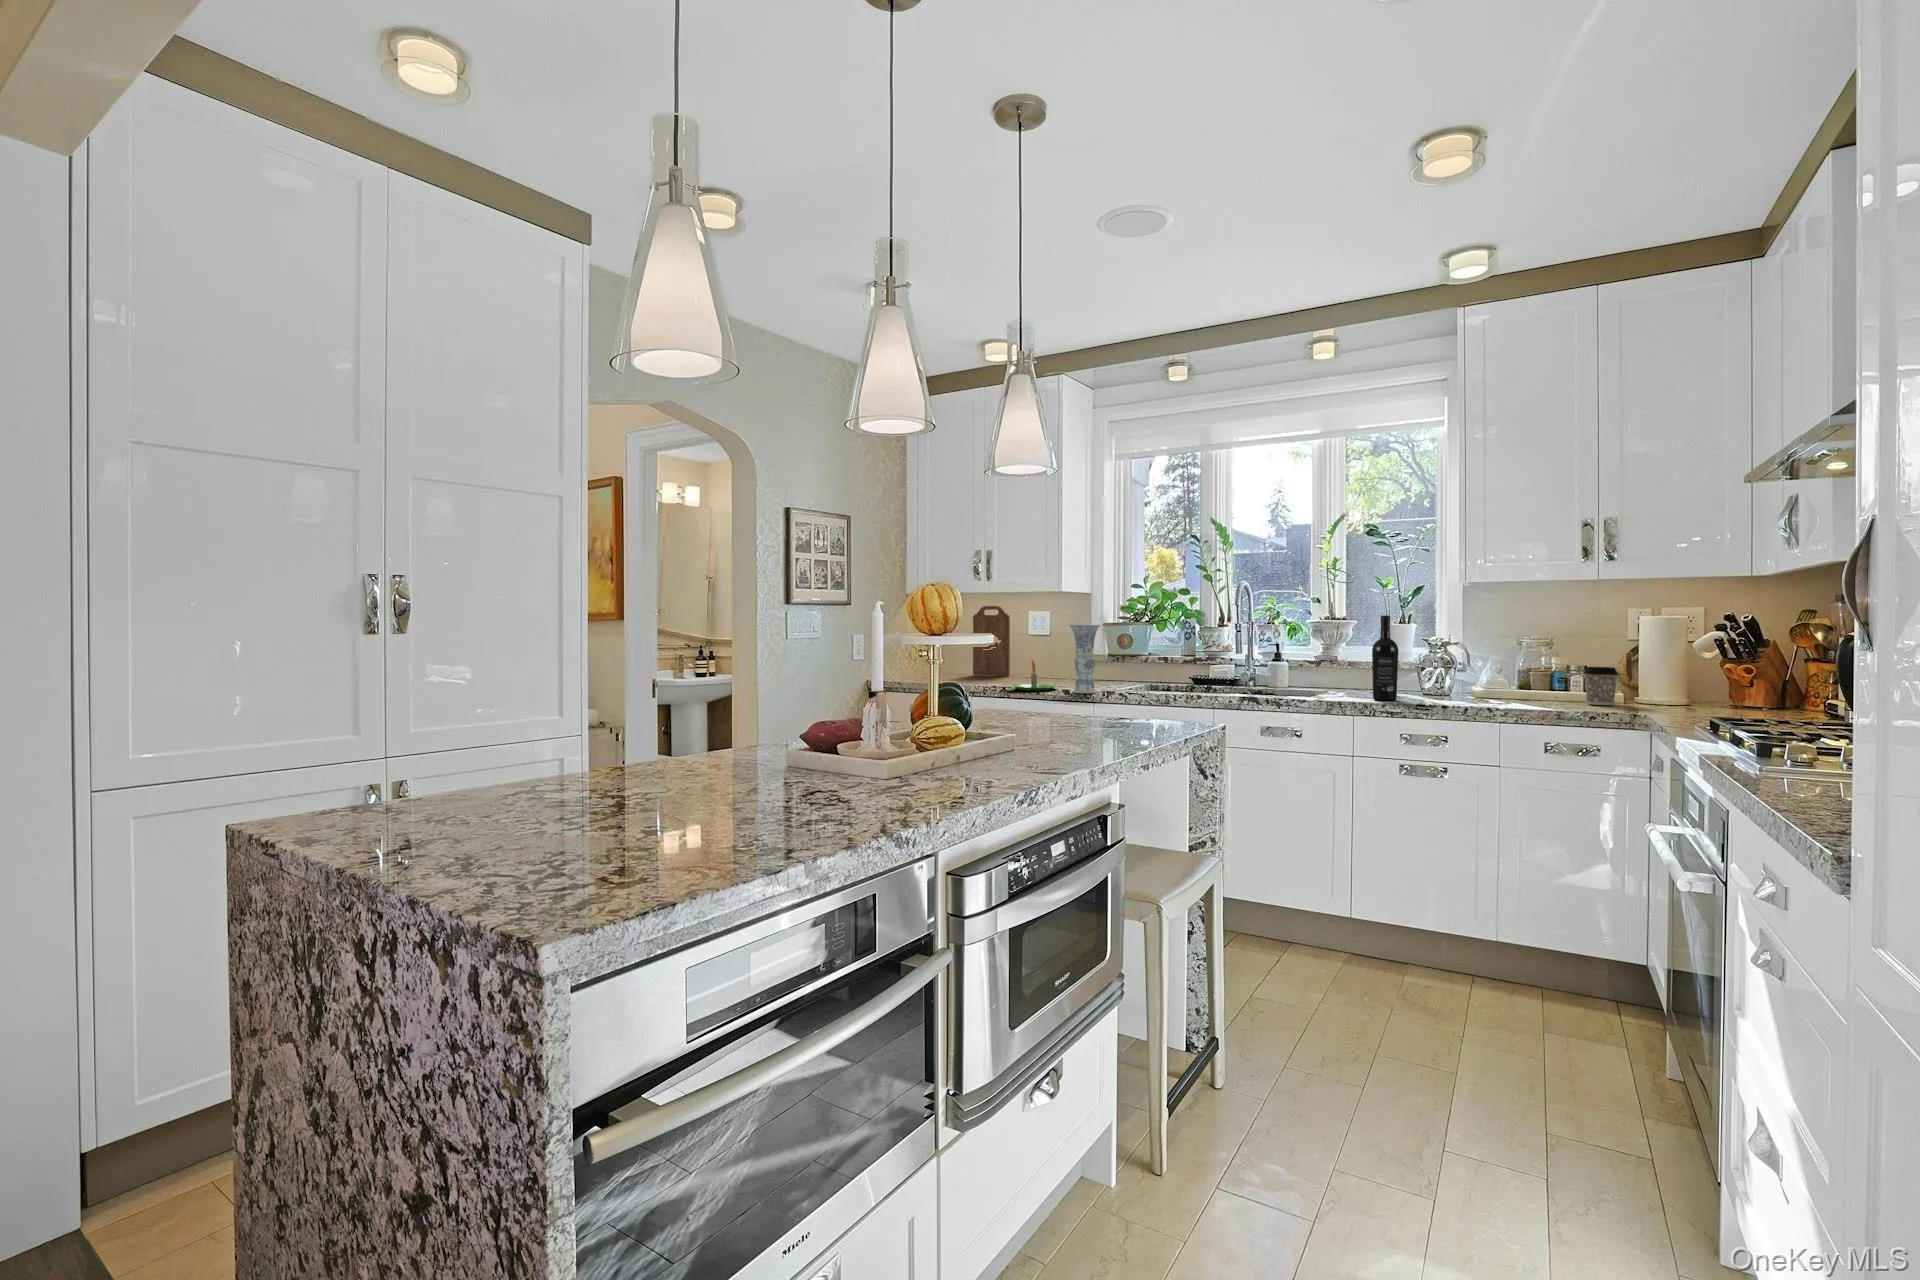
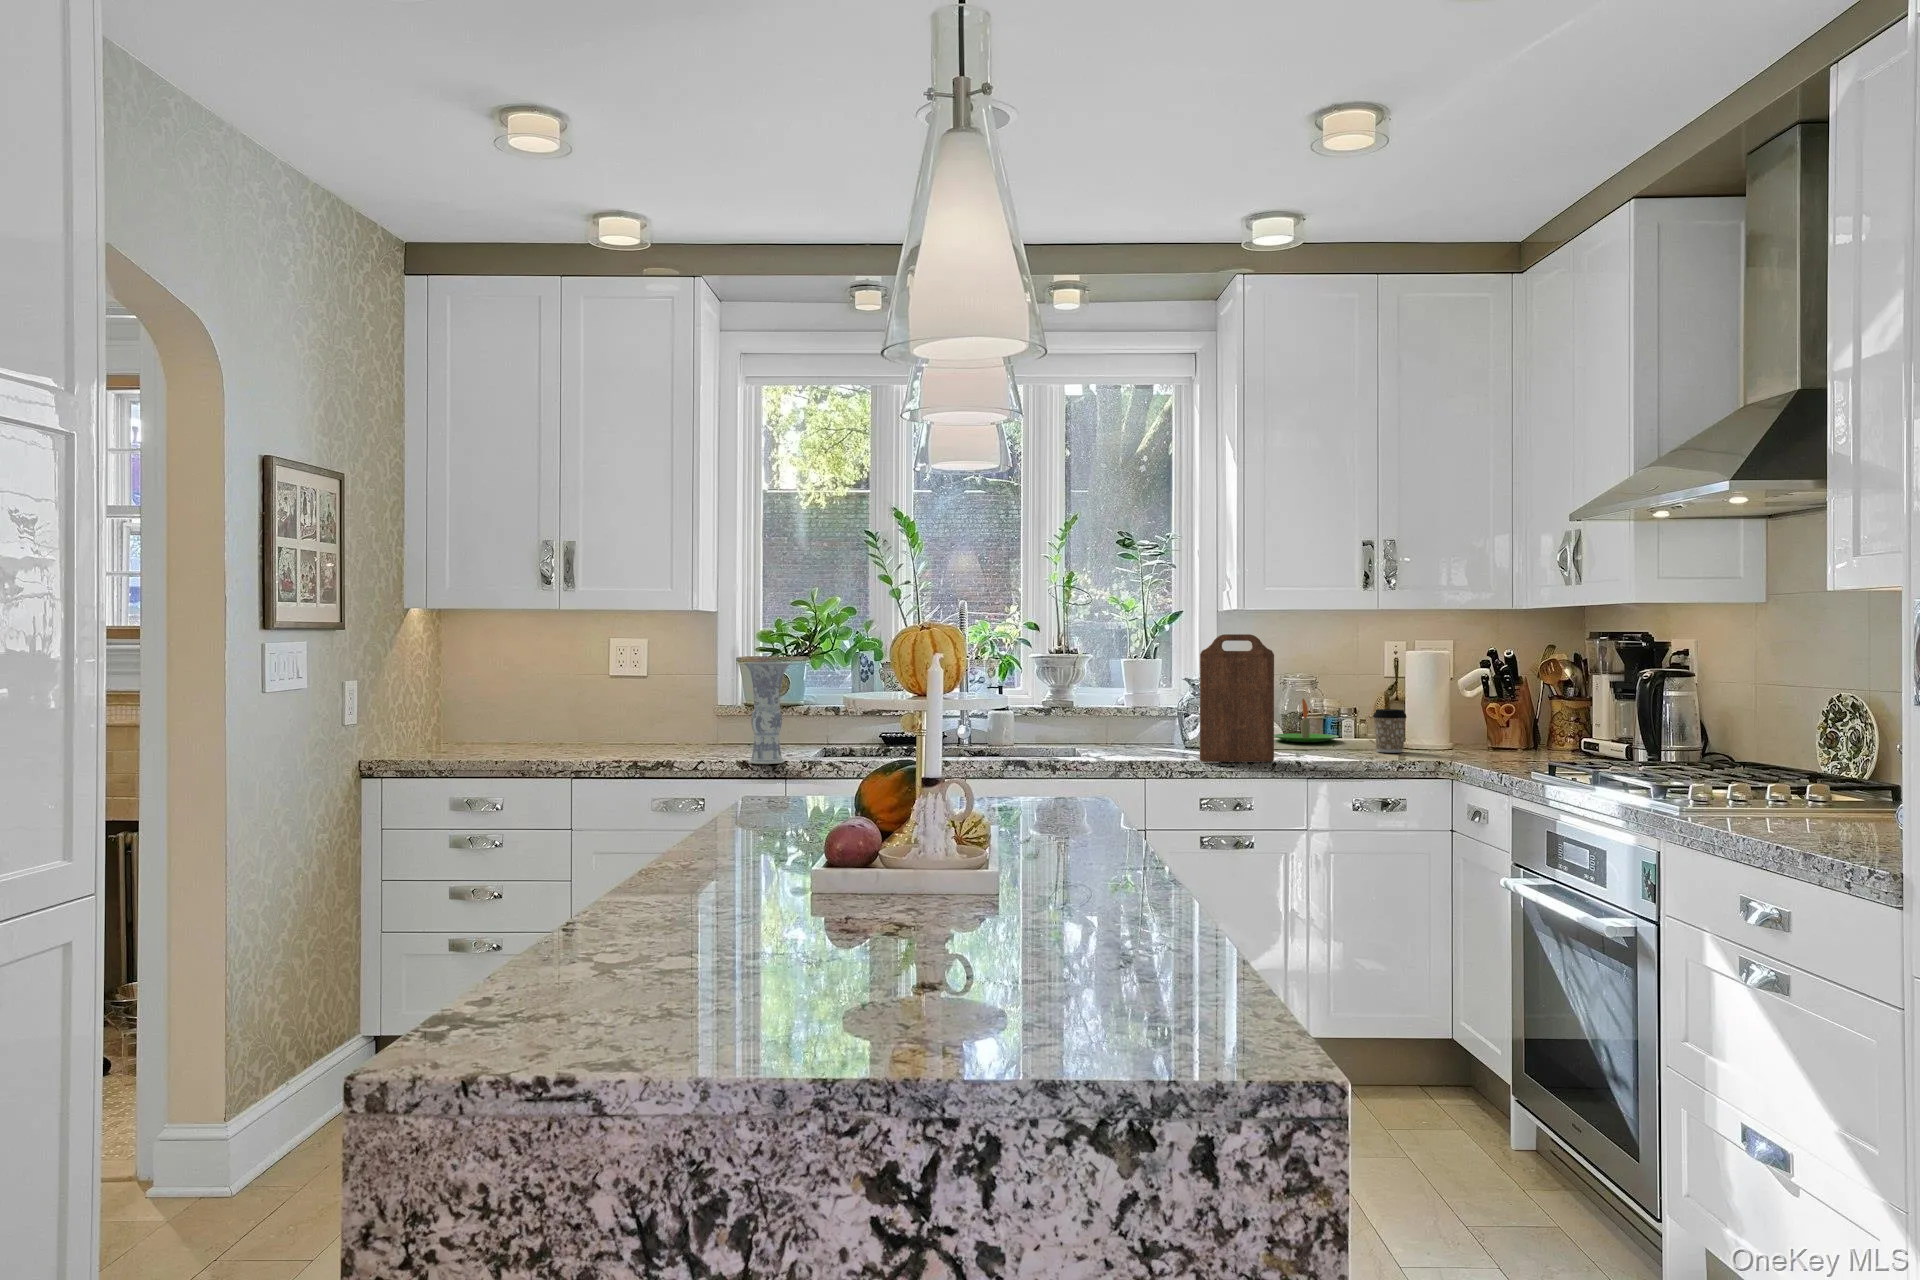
cutting board: present [973,606,1010,676] -> present [1200,634,1274,762]
wine bottle: present [1372,615,1398,700] -> none [1154,650,1184,757]
candle: present [1011,660,1057,690] -> present [1274,699,1339,742]

